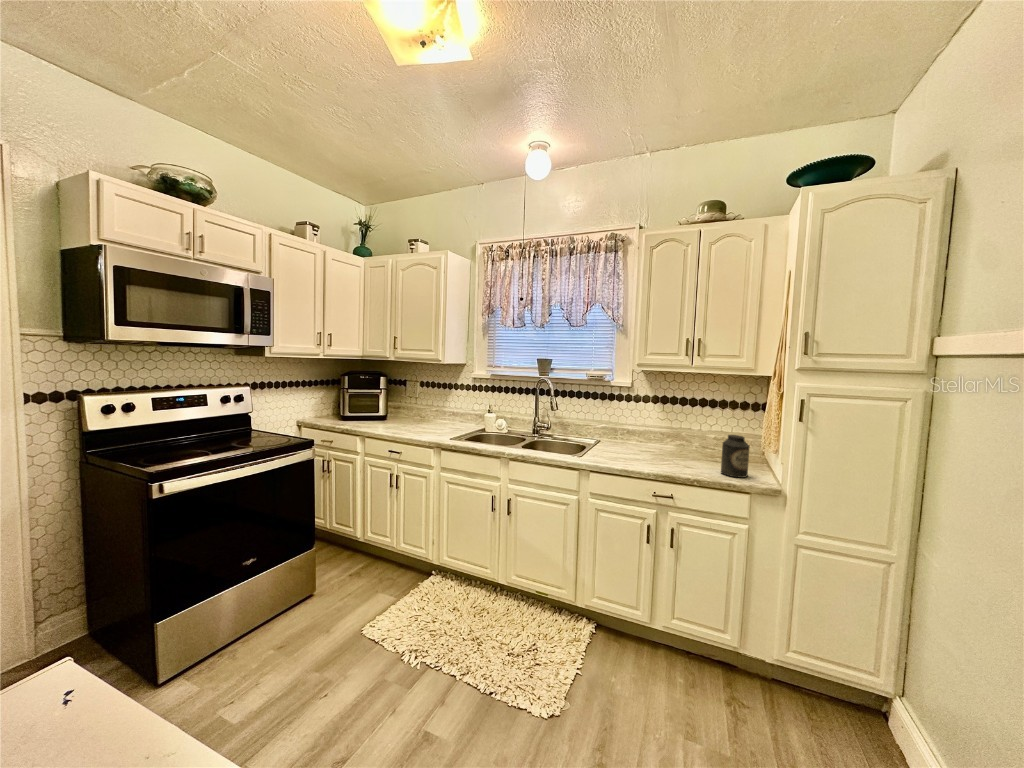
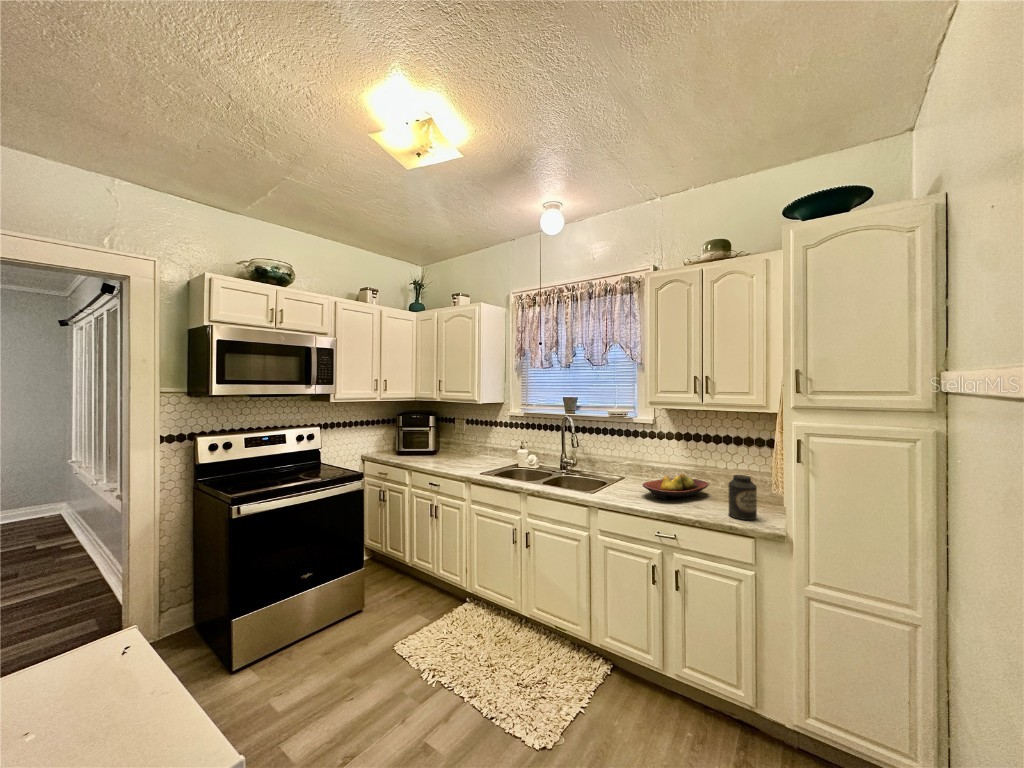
fruit bowl: none [632,436,691,461] -> present [643,474,709,500]

